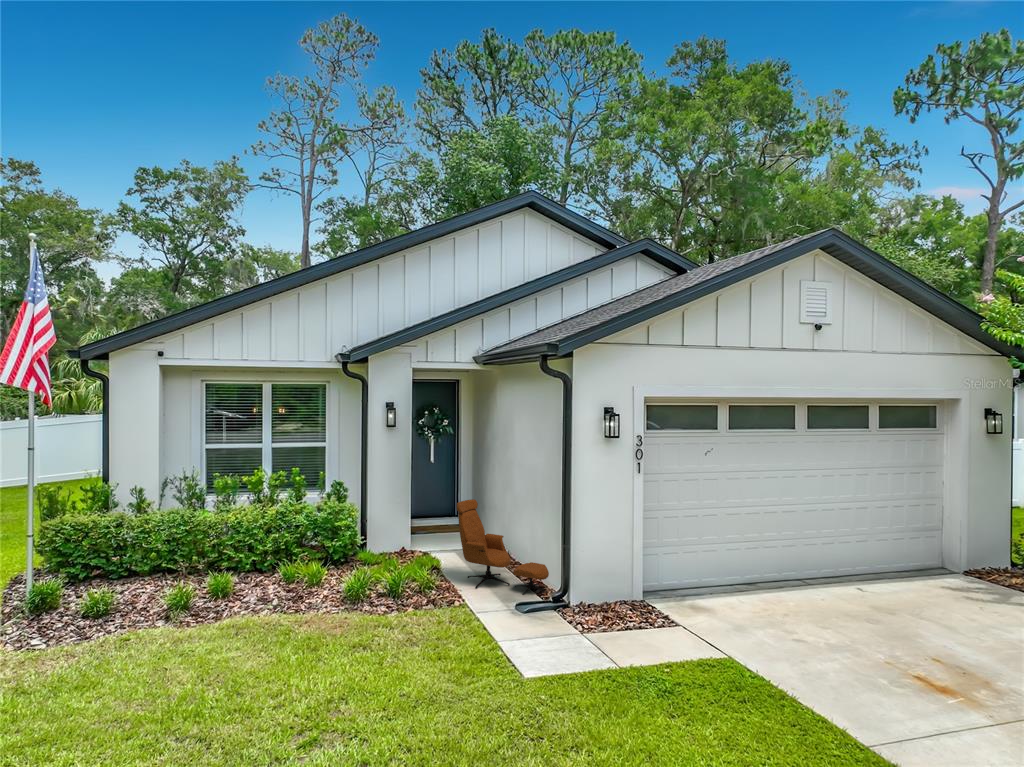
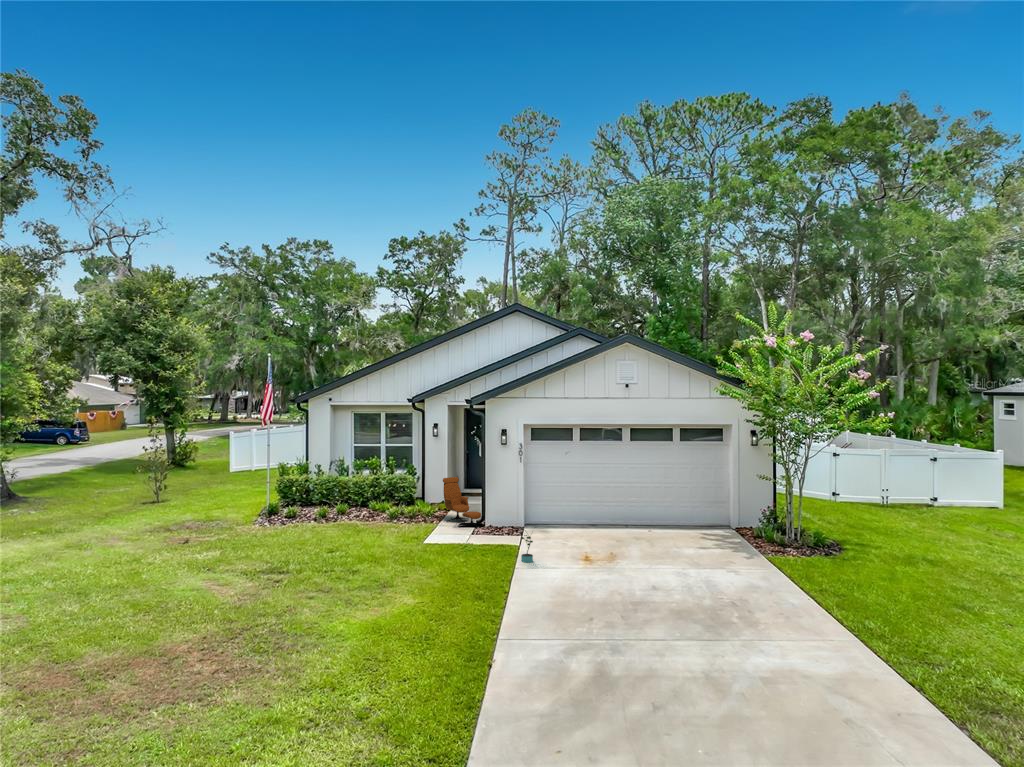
potted plant: none [830,611,885,703] -> present [521,532,533,562]

